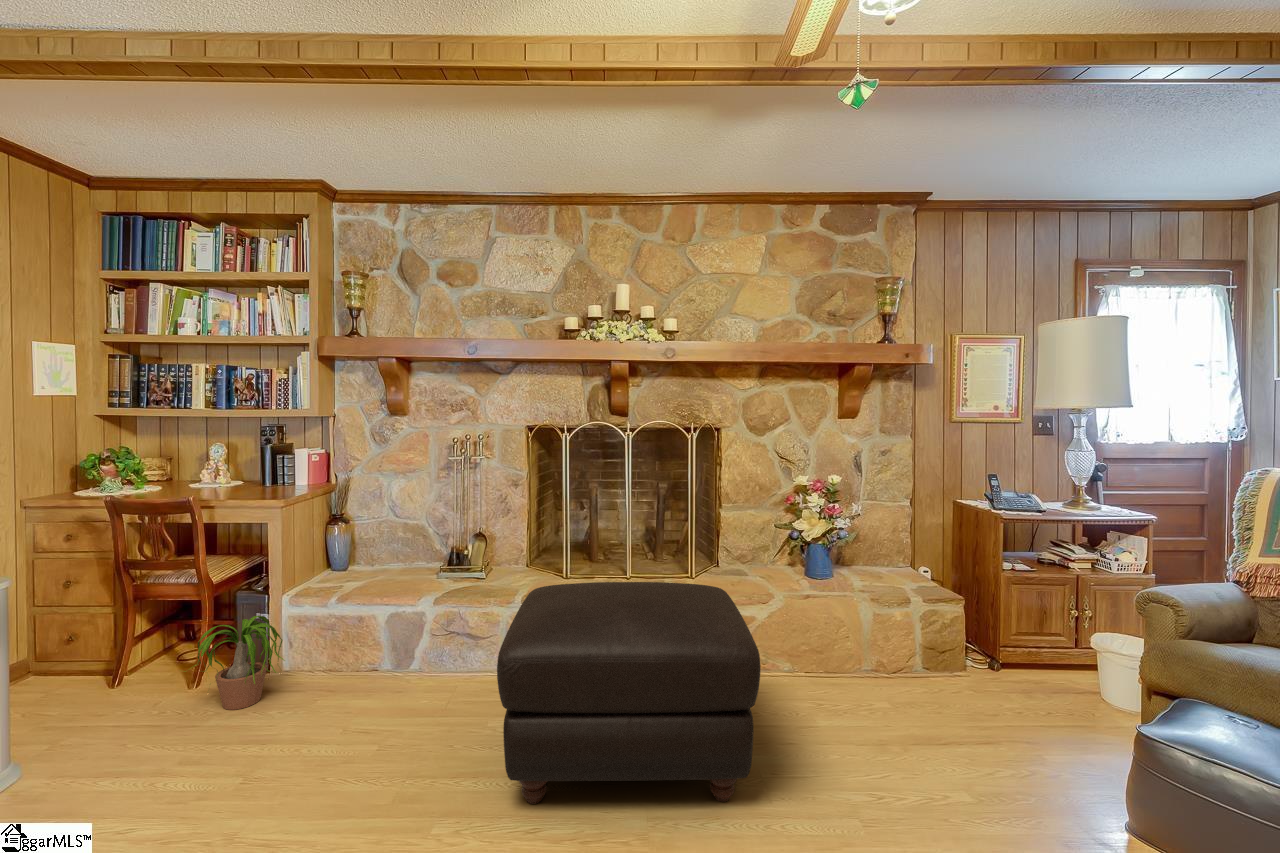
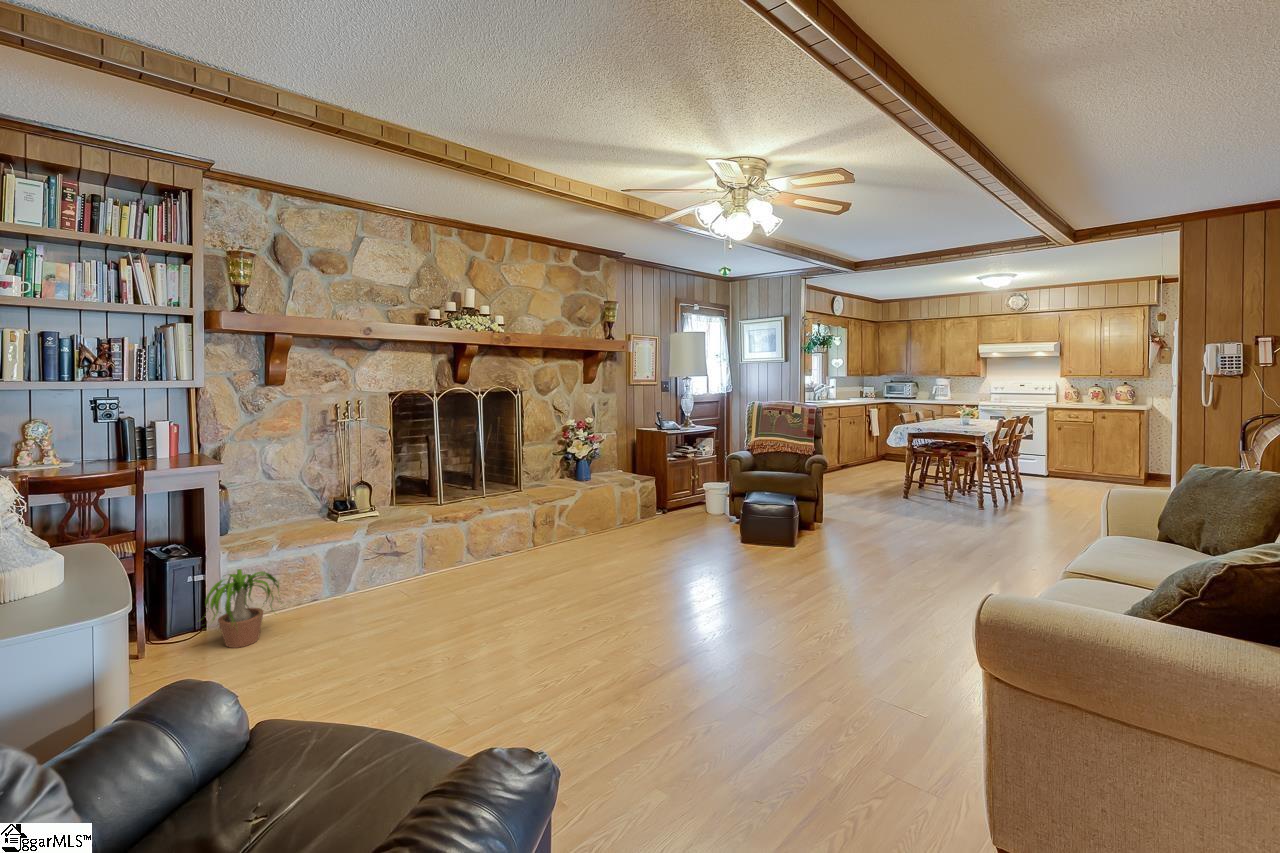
ottoman: present [497,582,760,804] -> none [476,485,639,606]

